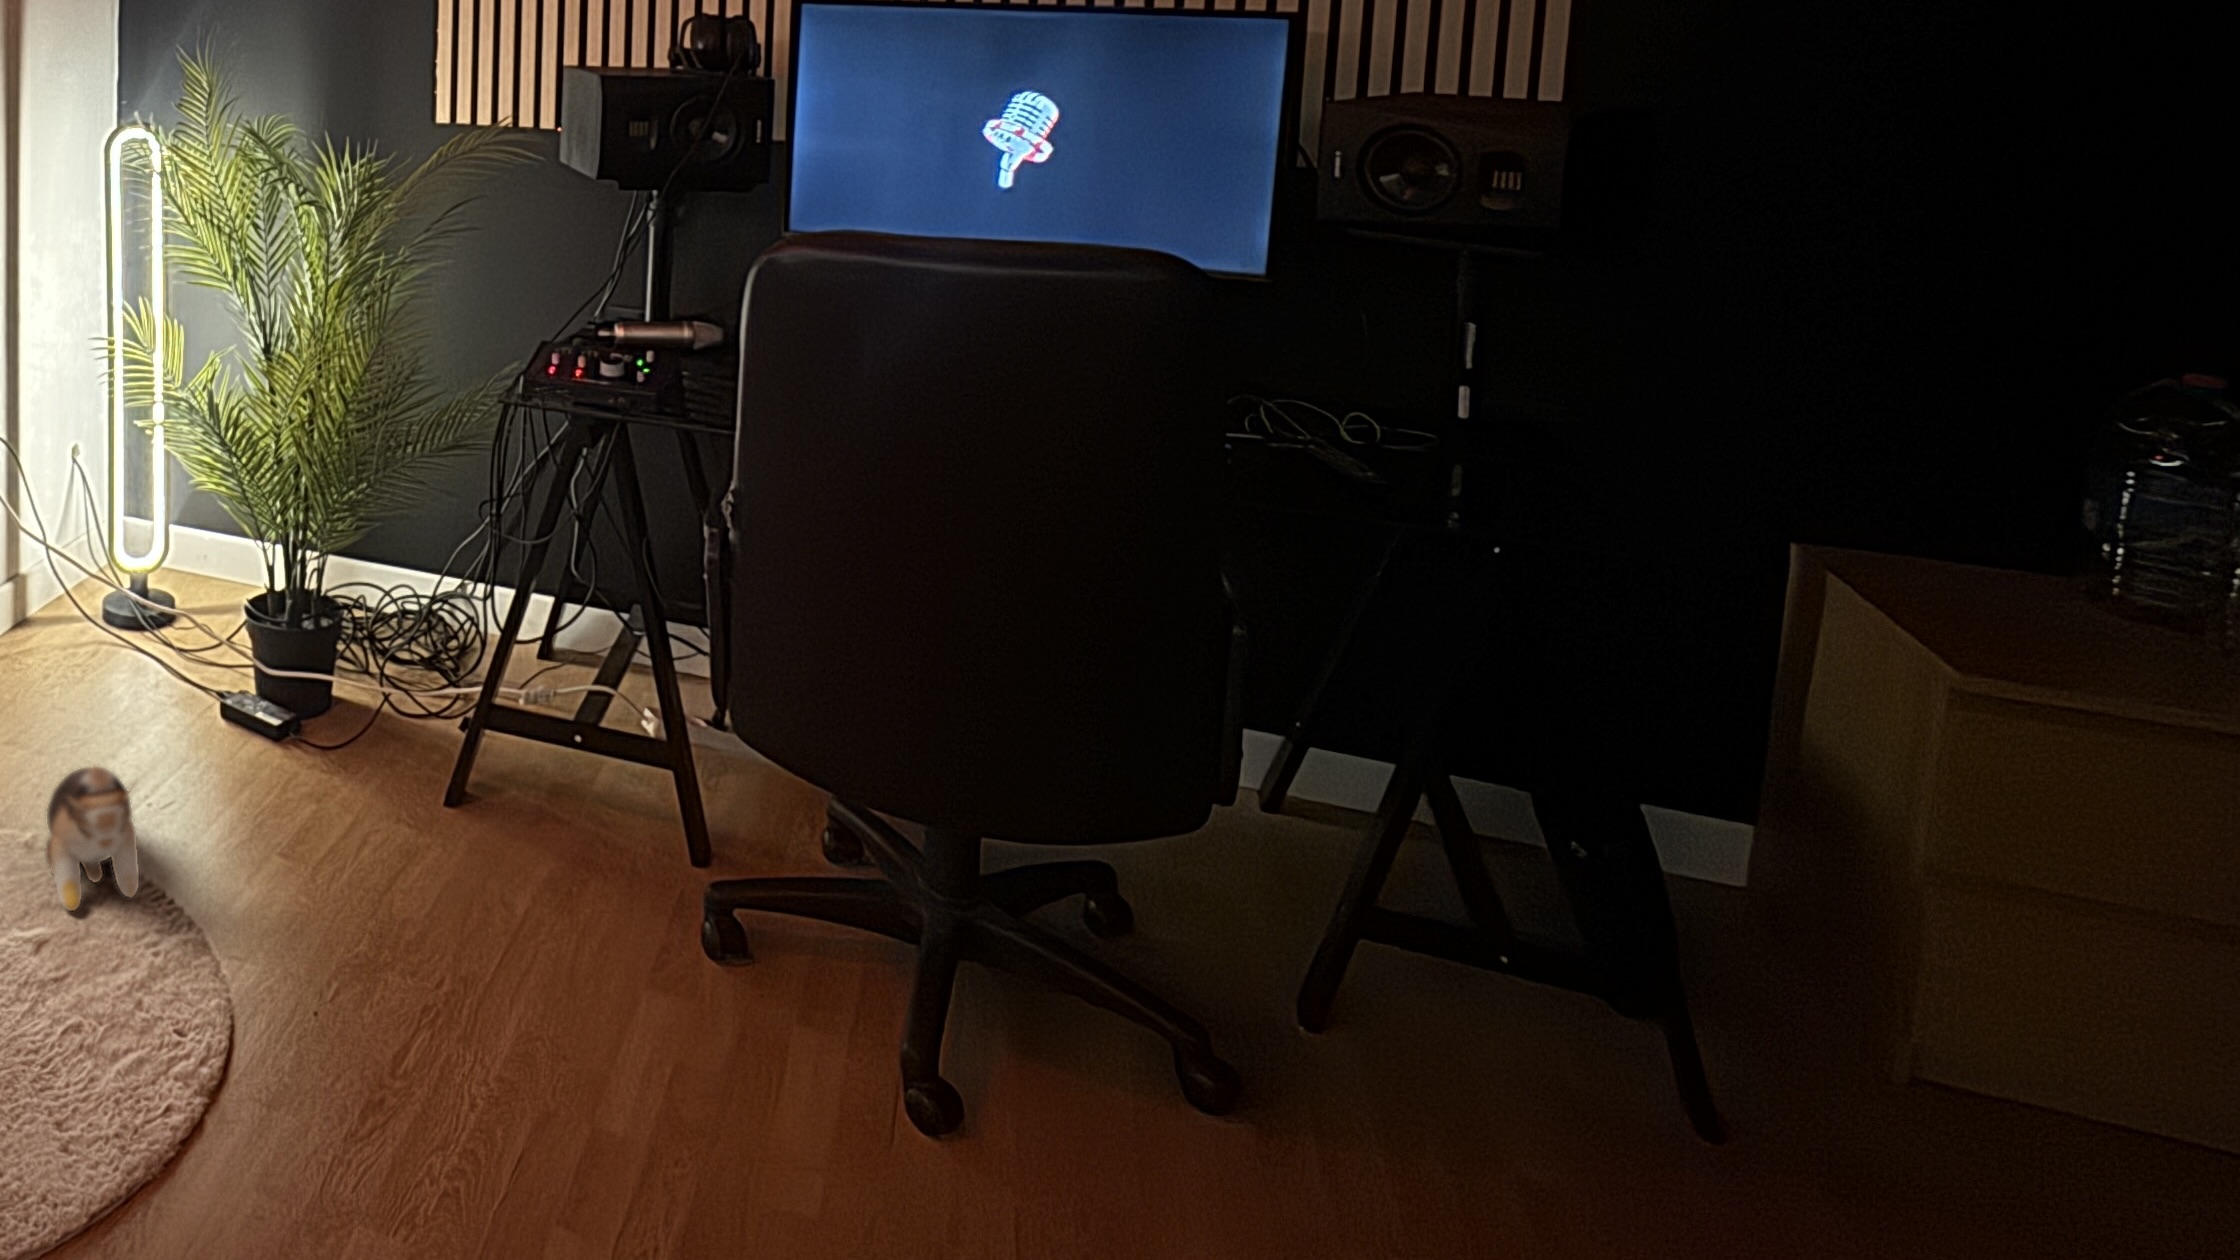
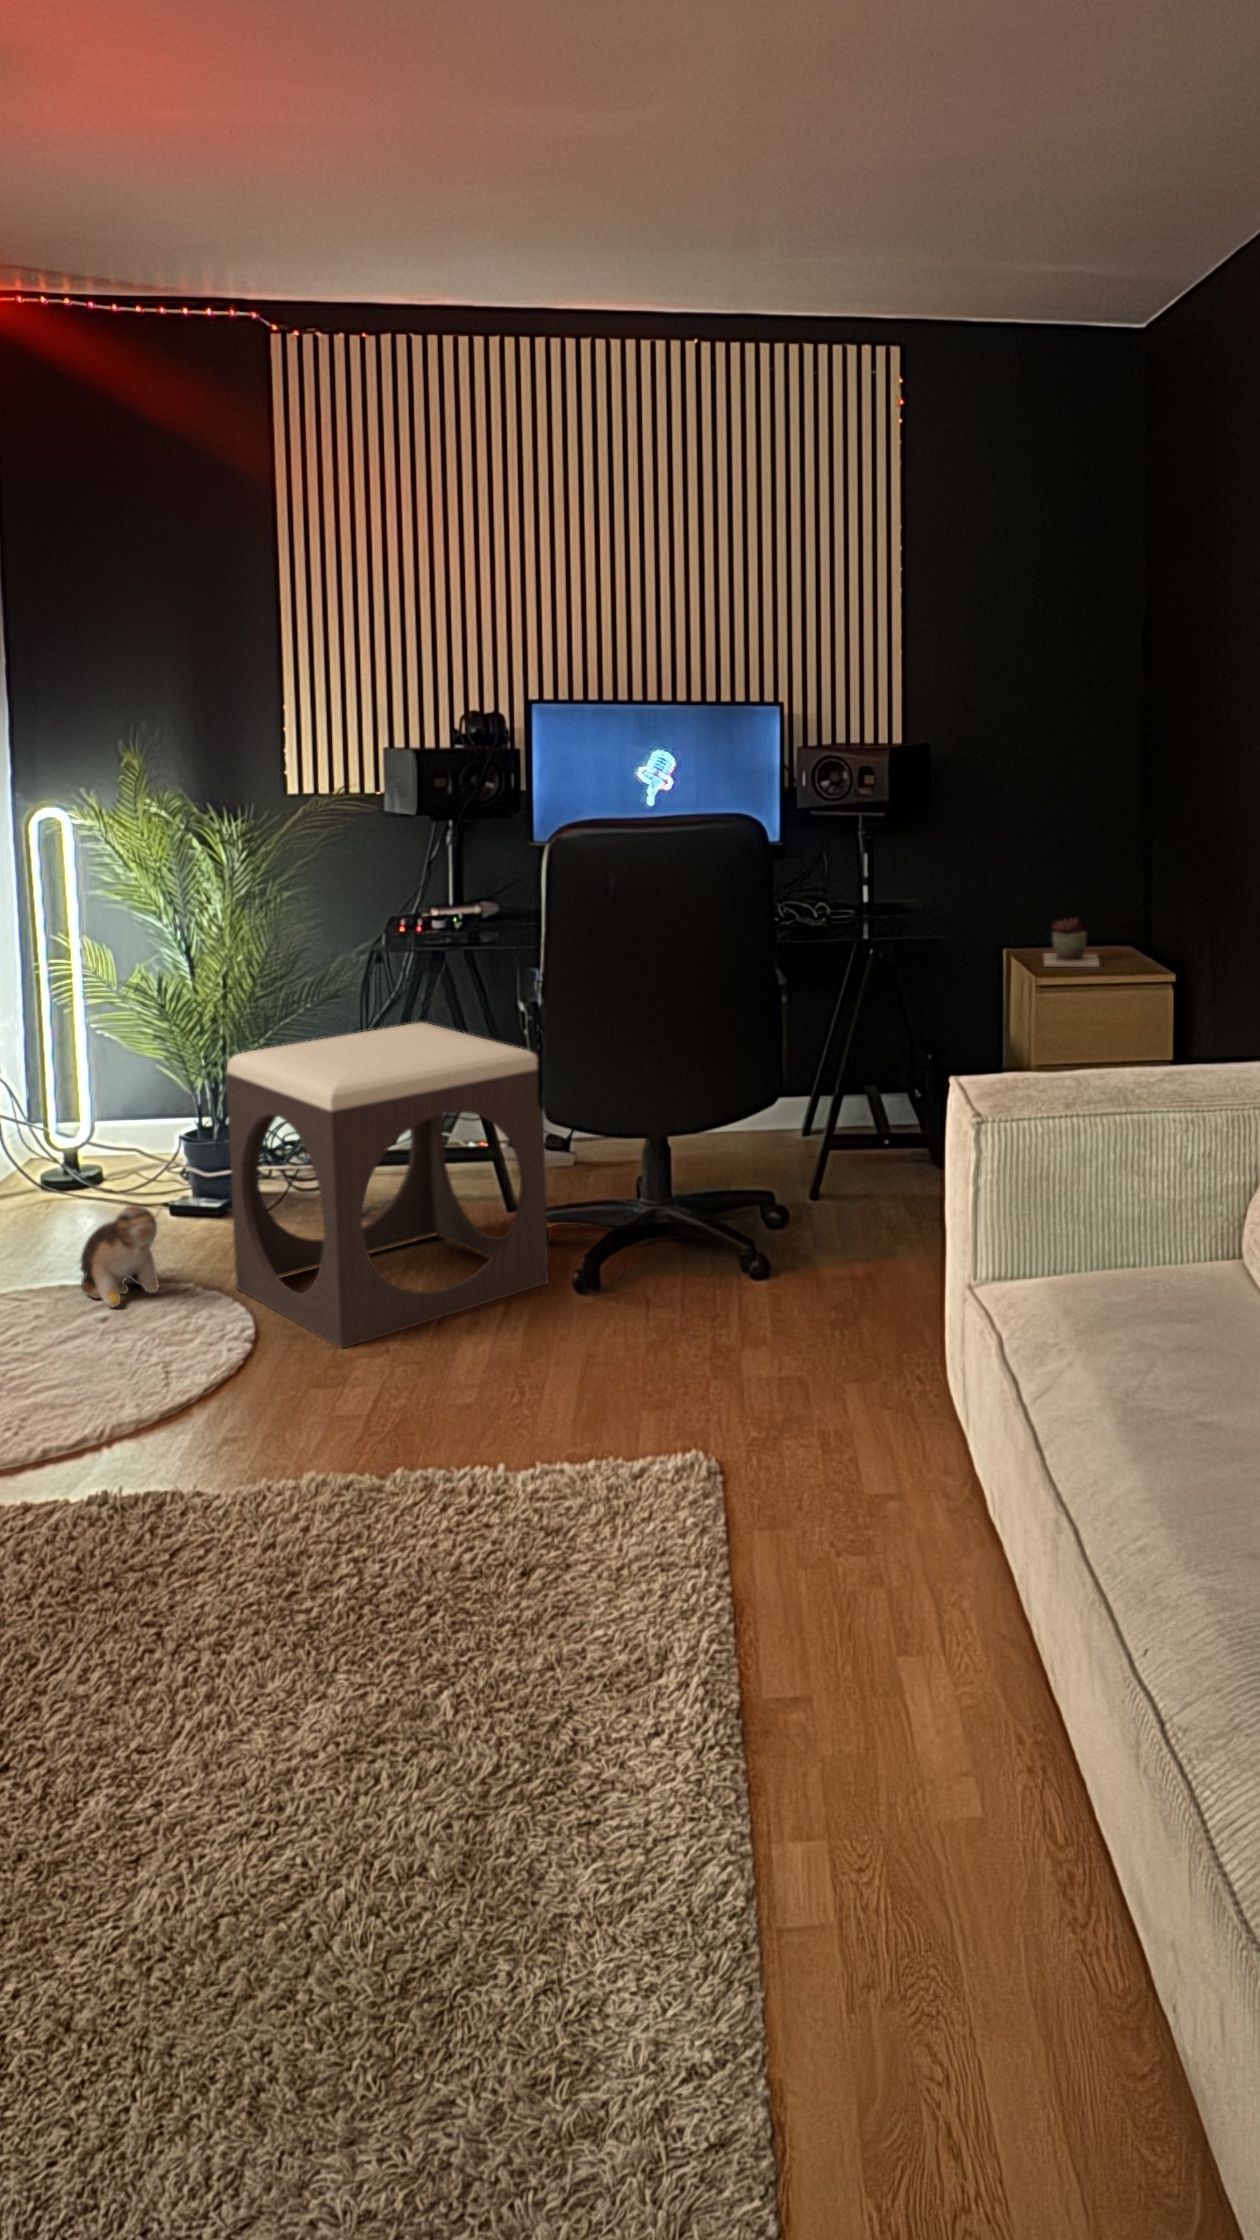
succulent plant: none [1925,526,2147,668] -> present [1043,919,1100,967]
footstool: none [240,542,752,1177] -> present [226,1023,548,1348]

